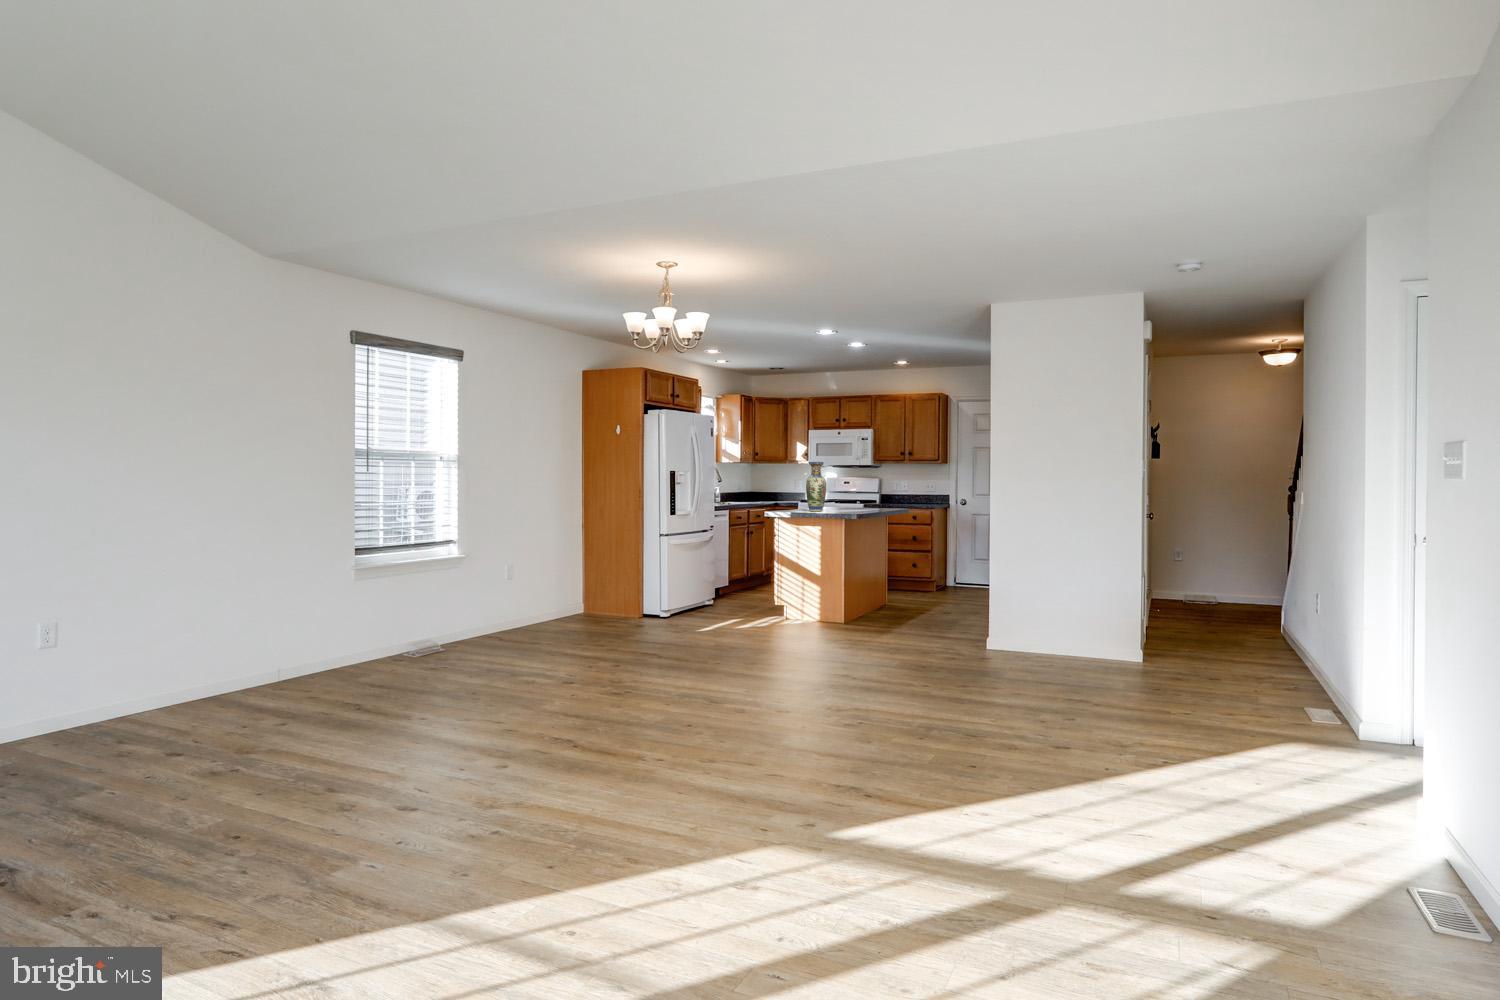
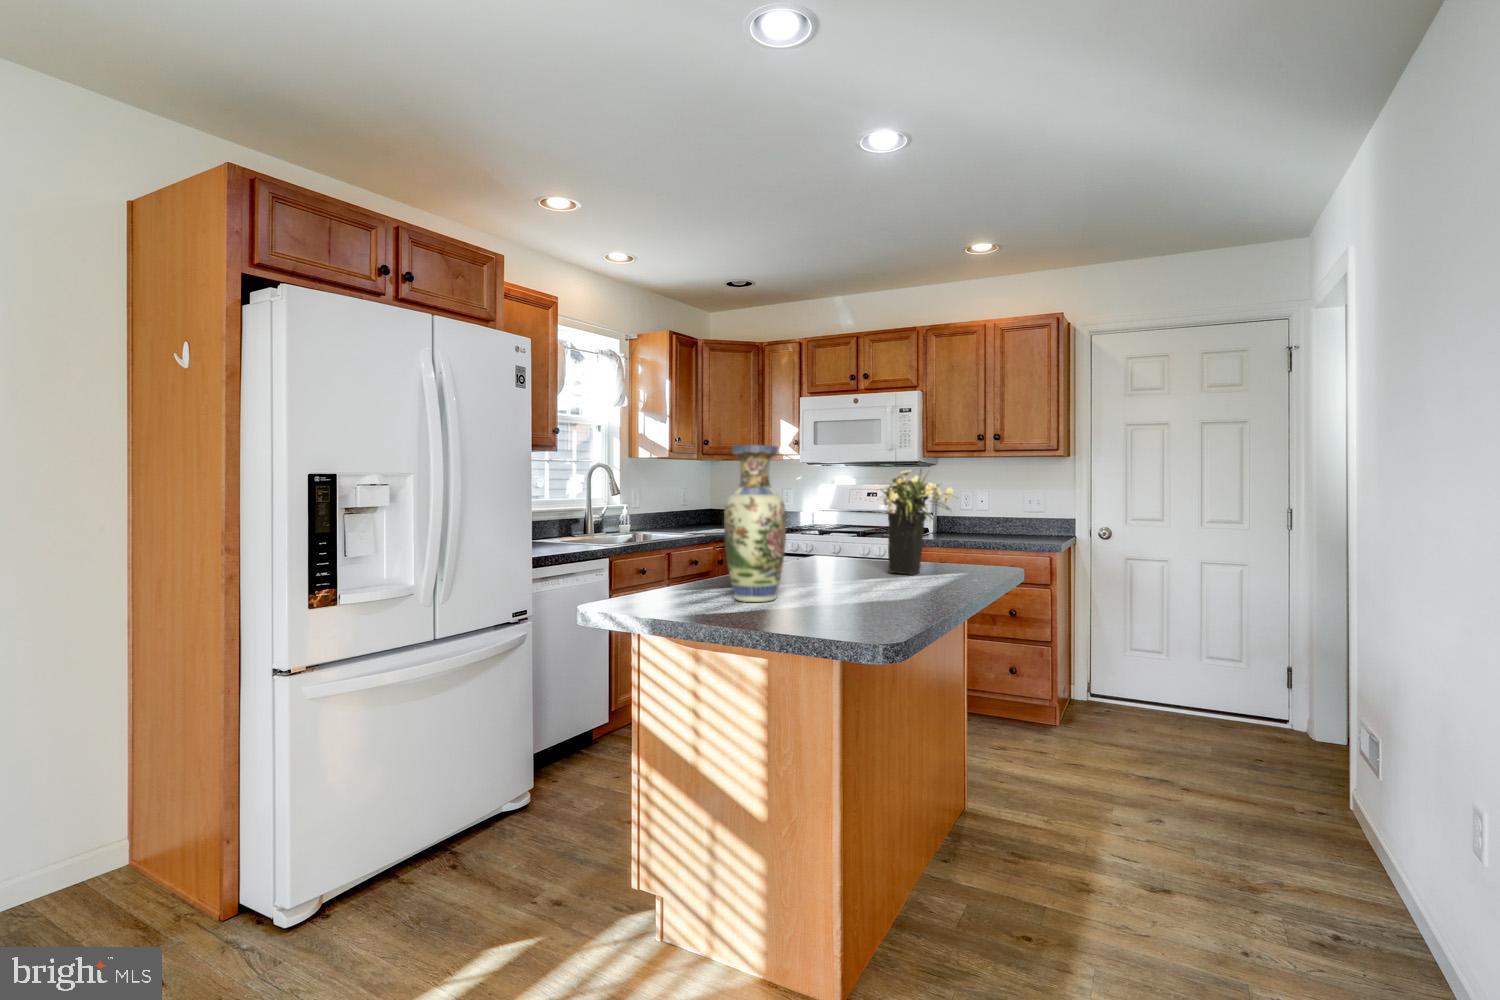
flower arrangement: none [852,469,884,509] -> present [881,469,954,575]

